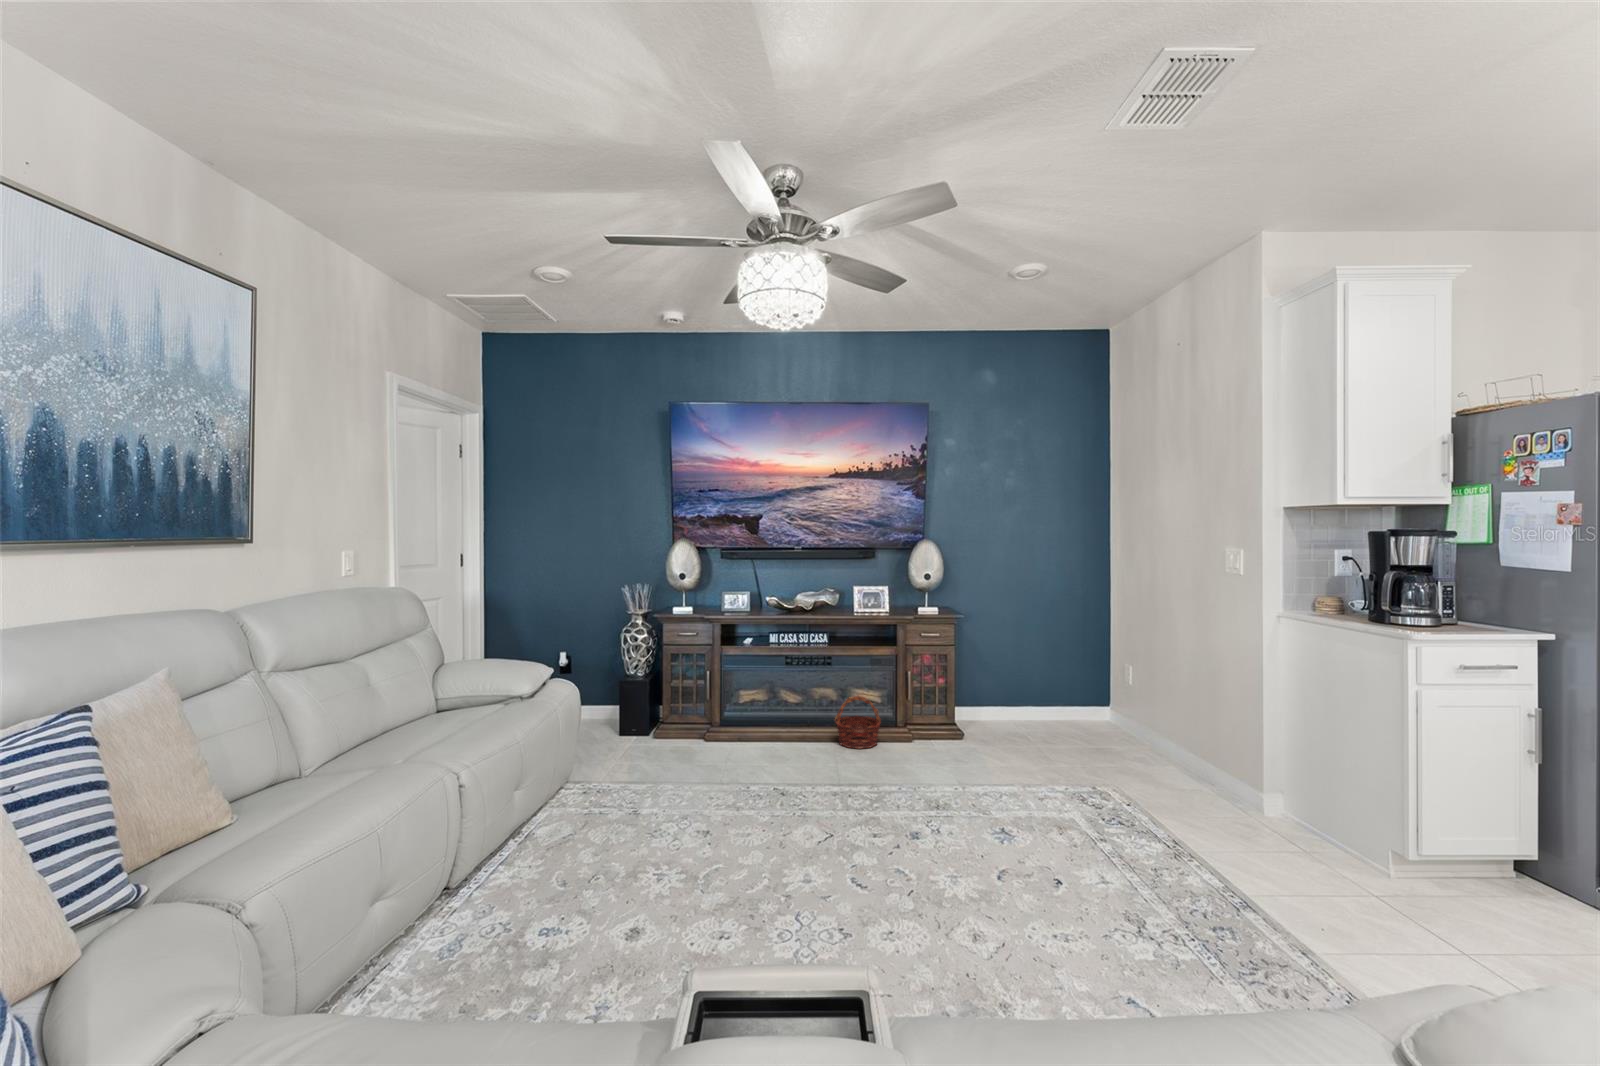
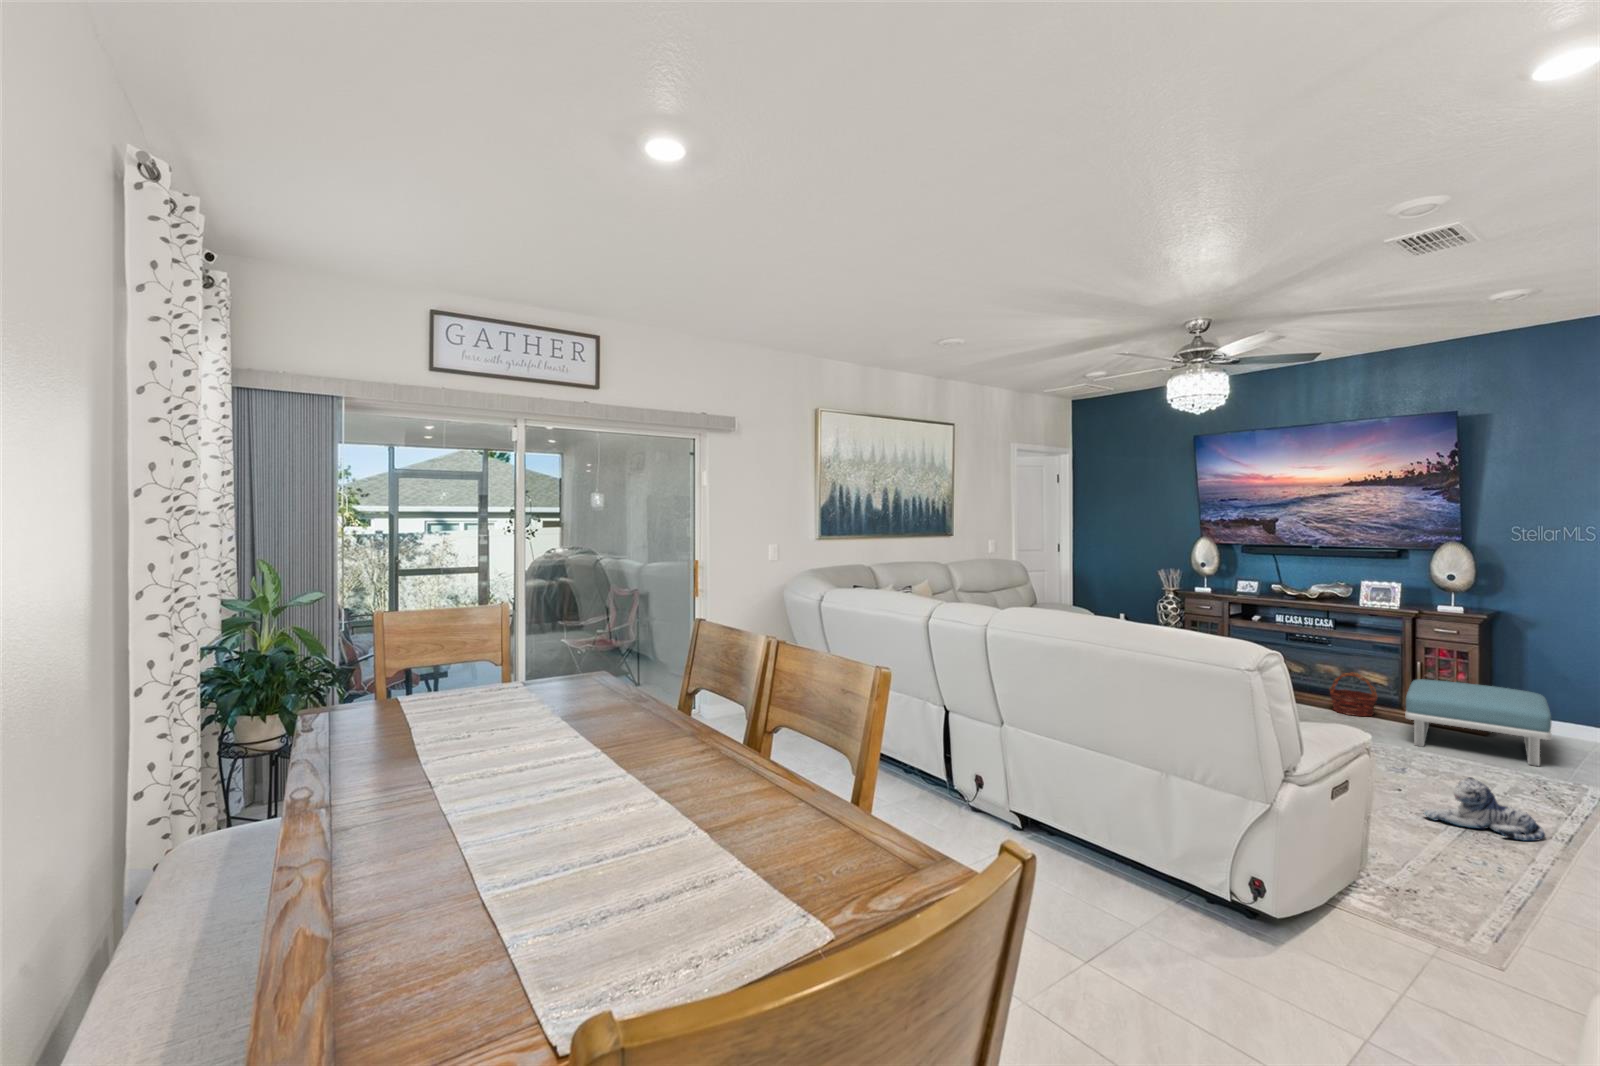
footstool: none [913,691,1058,779] -> present [1405,679,1551,766]
plush toy: none [1120,844,1223,925] -> present [1424,777,1545,841]

